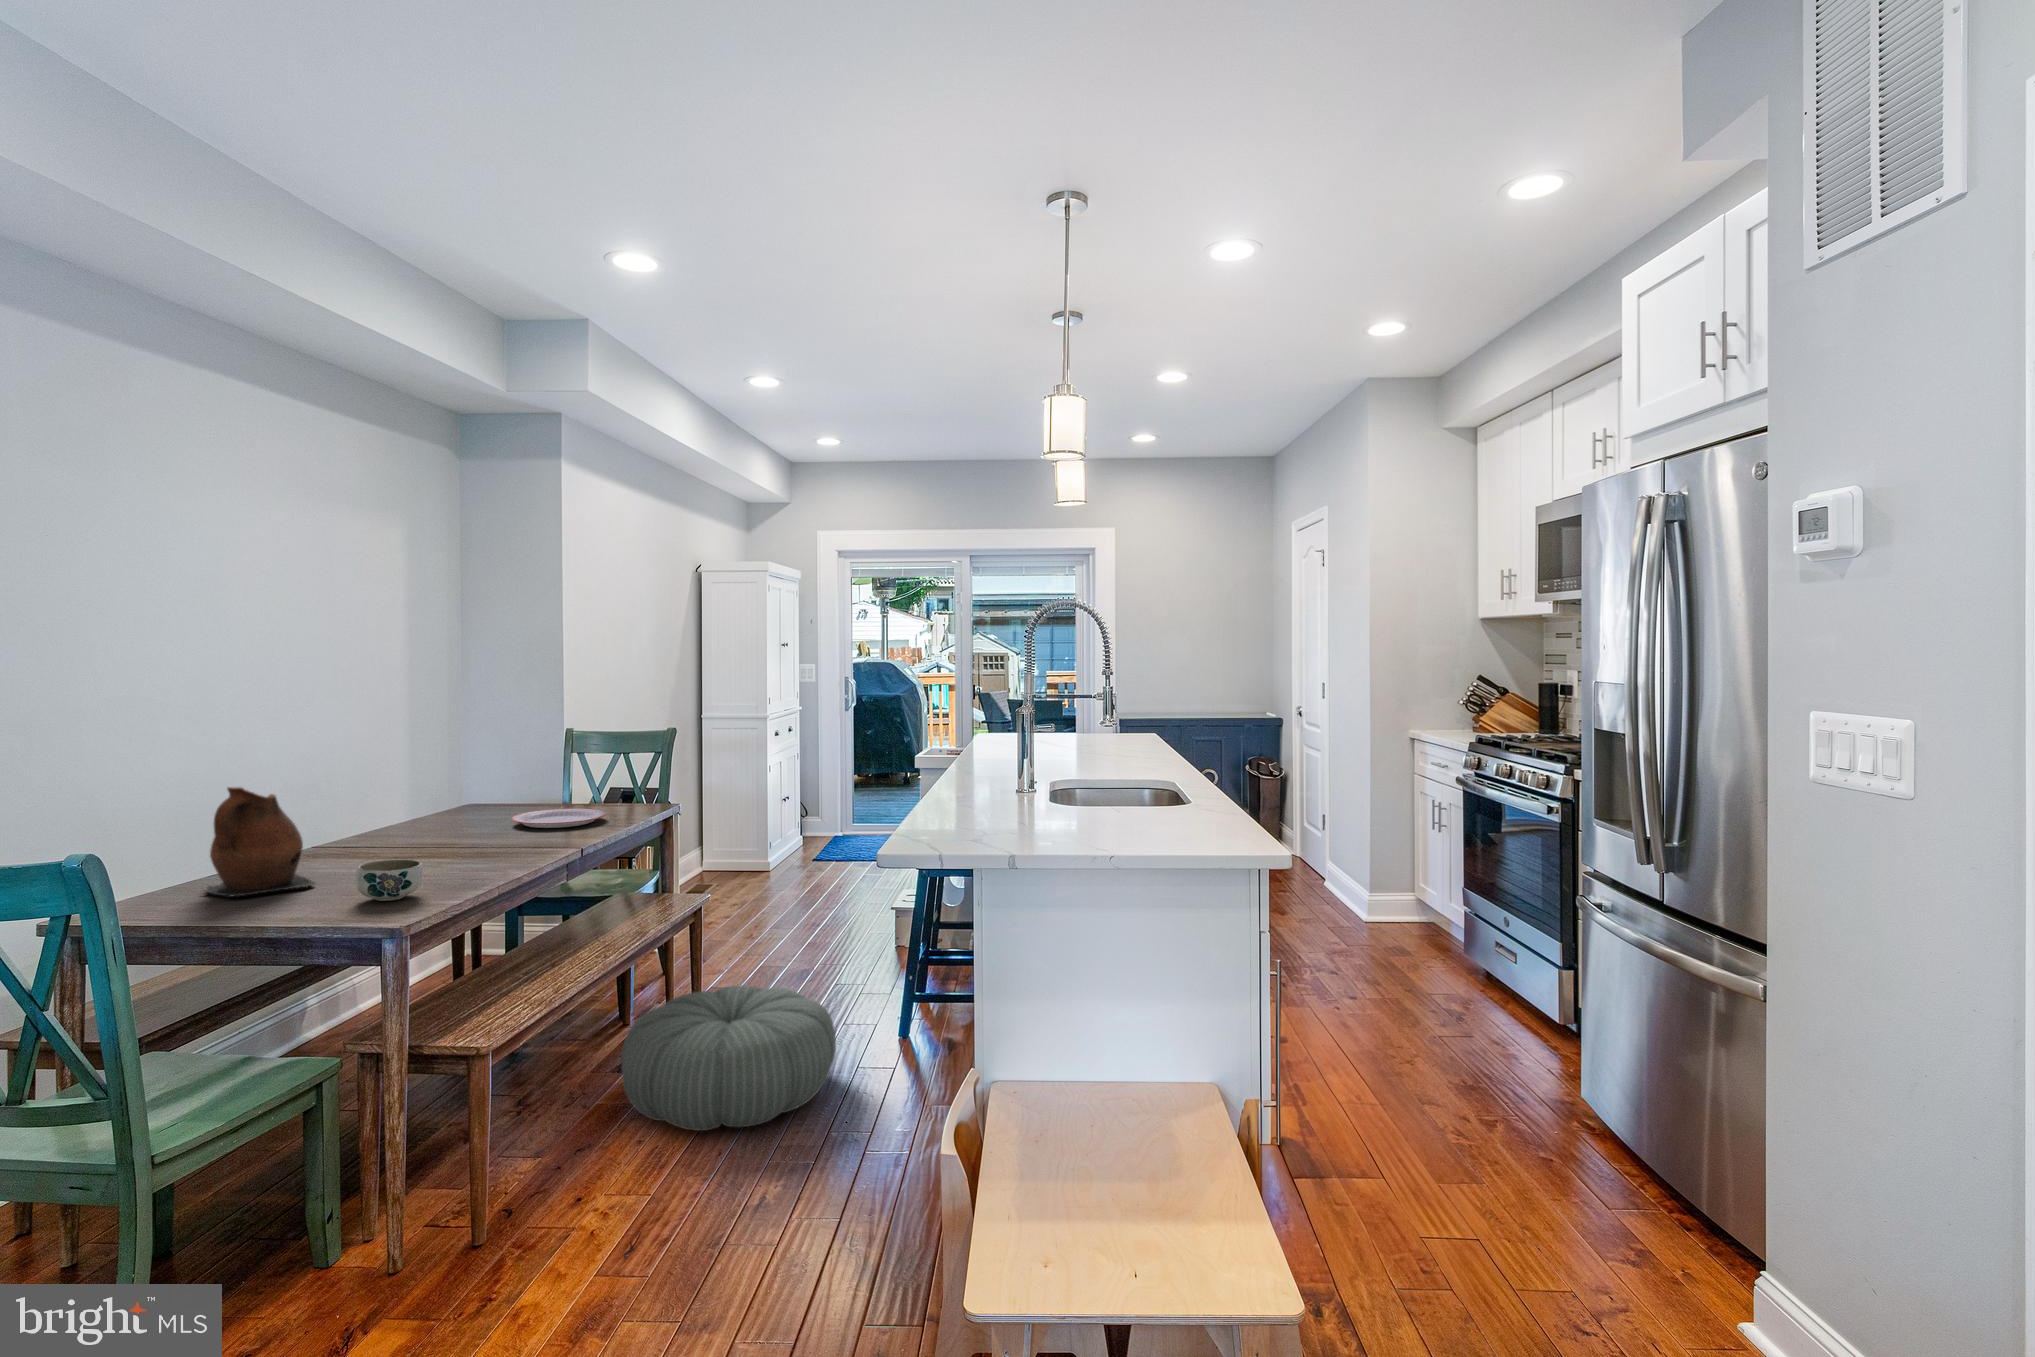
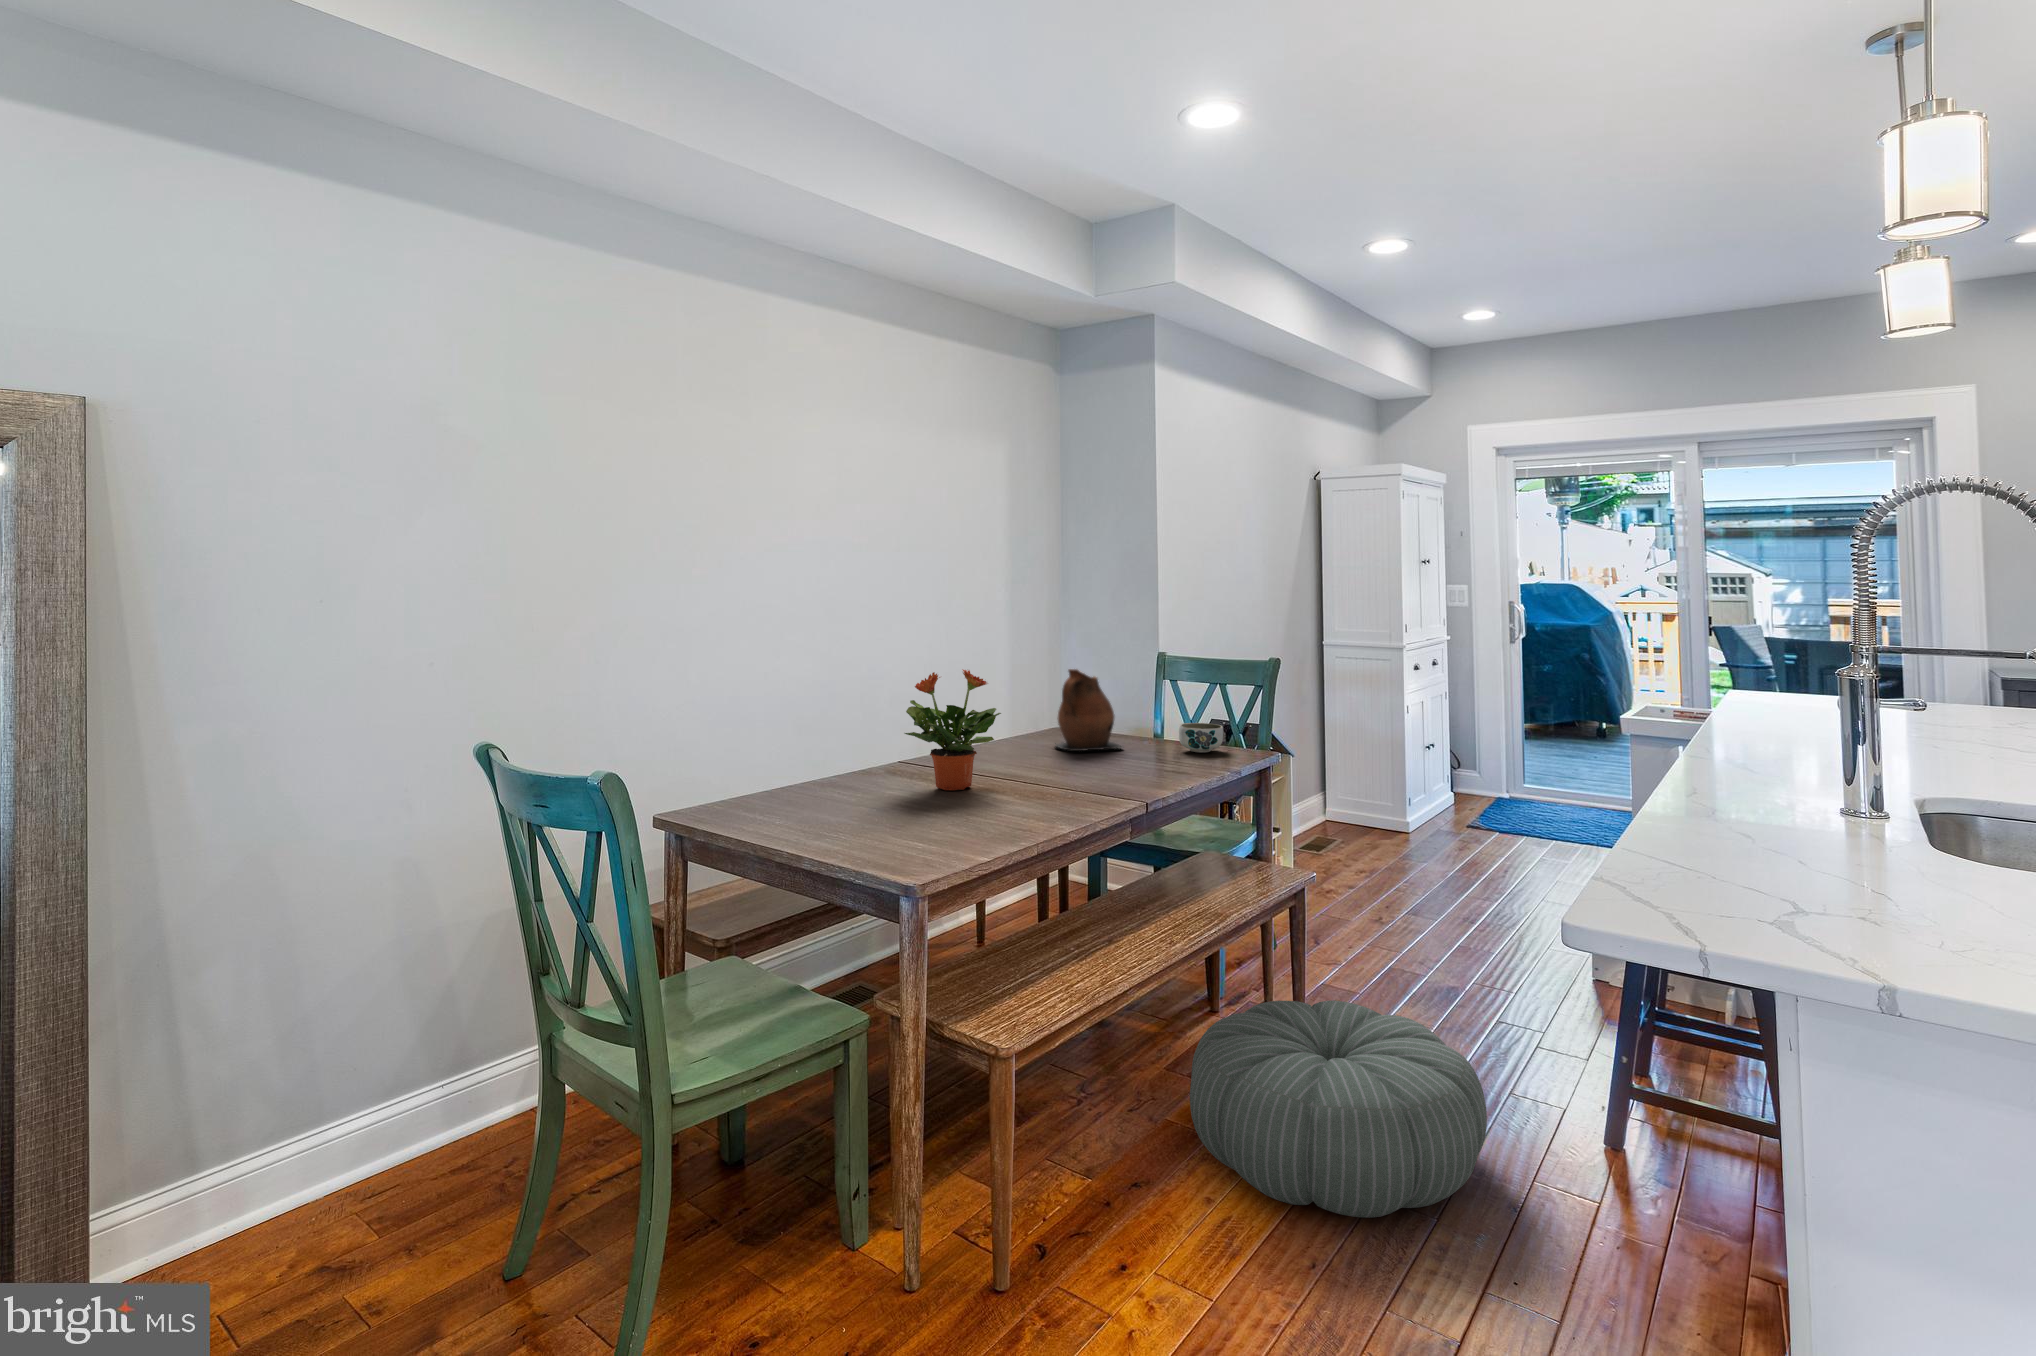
potted plant: none [333,744,441,856] -> present [905,670,1001,790]
ceramic pitcher: present [206,787,315,897] -> present [1055,669,1122,751]
plate: present [512,809,606,828] -> none [1086,751,1188,773]
bowl: present [356,859,423,901] -> present [1179,723,1223,753]

